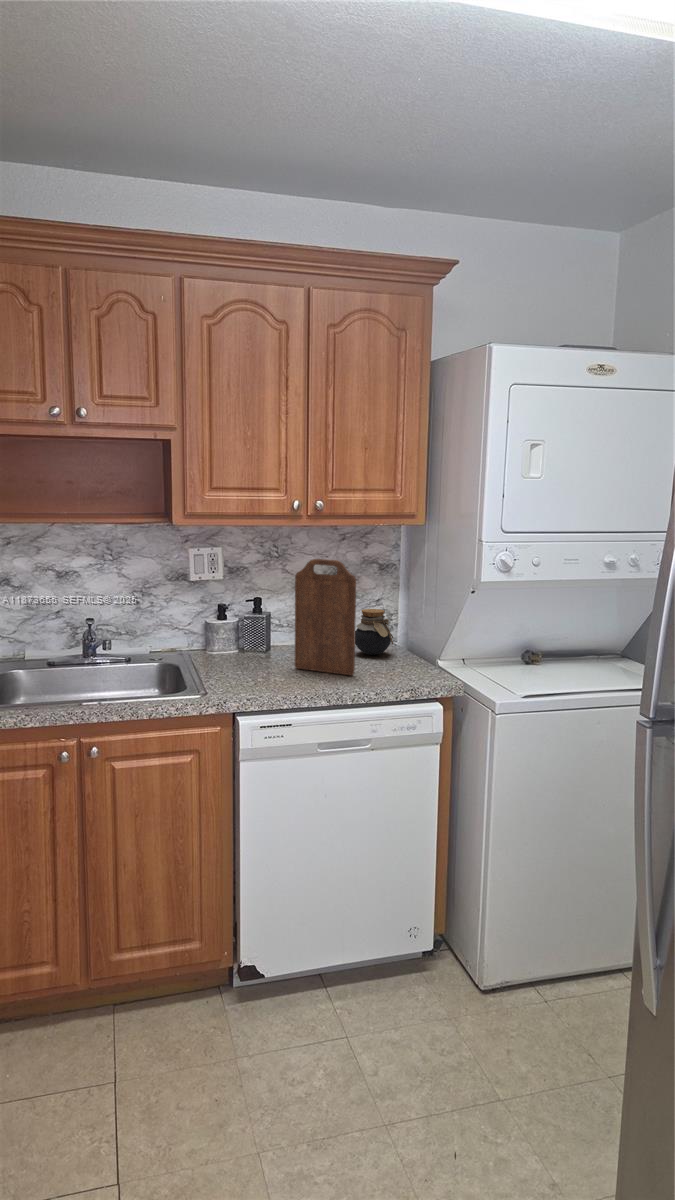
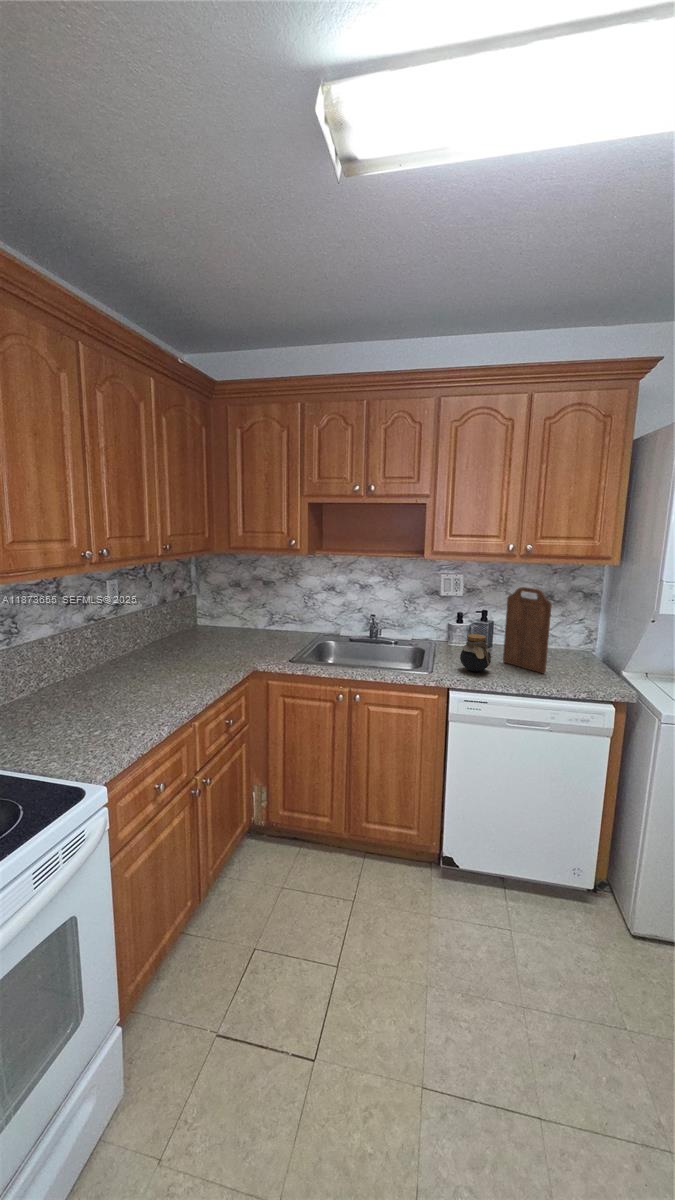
jar: present [355,609,393,655] -> present [460,634,491,672]

